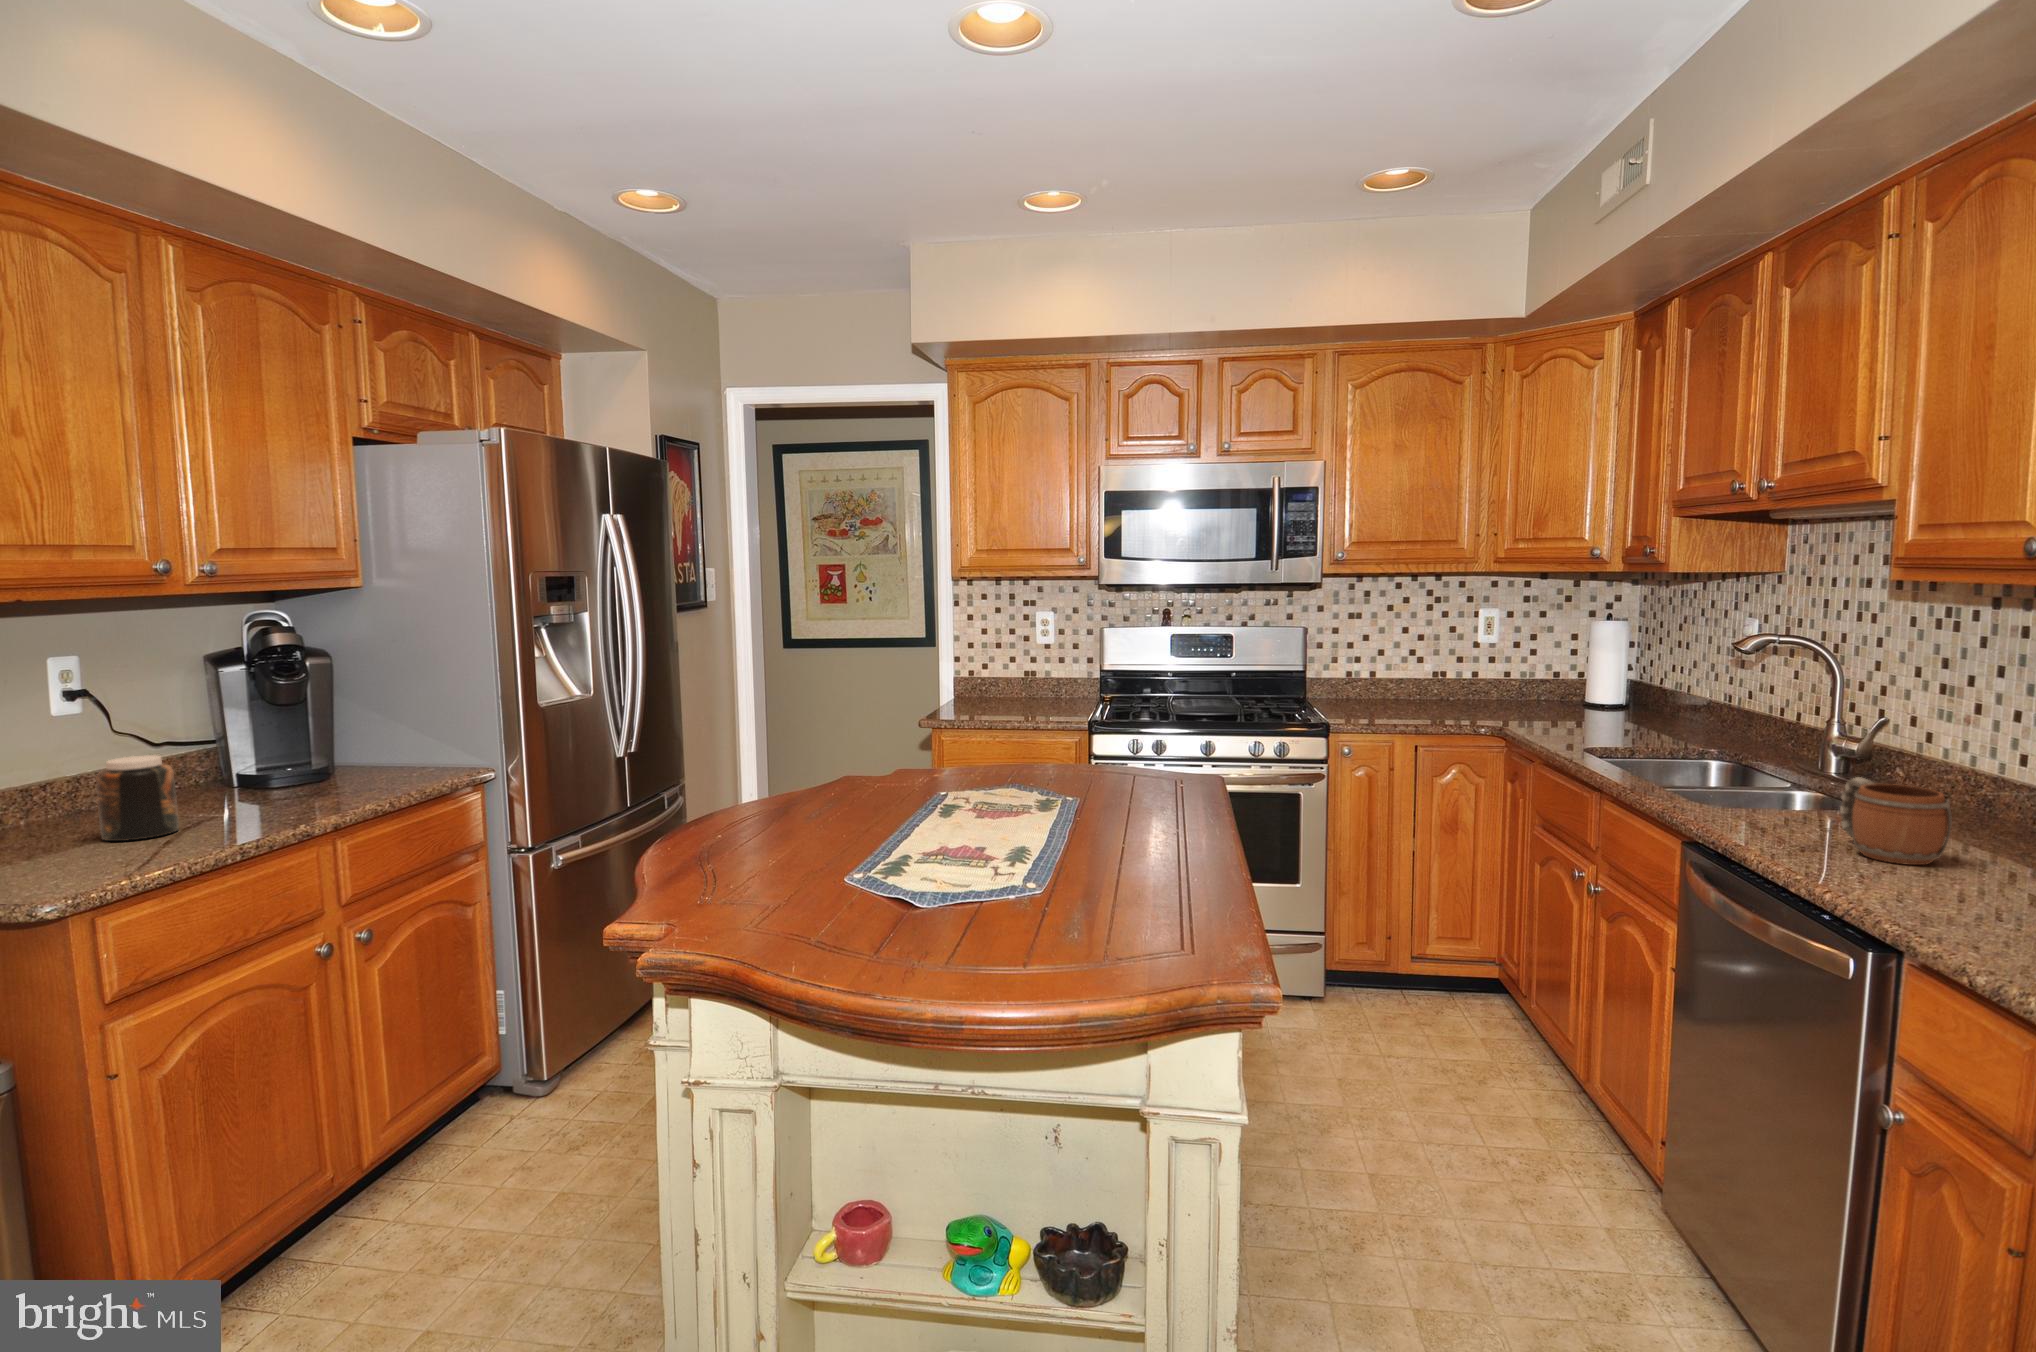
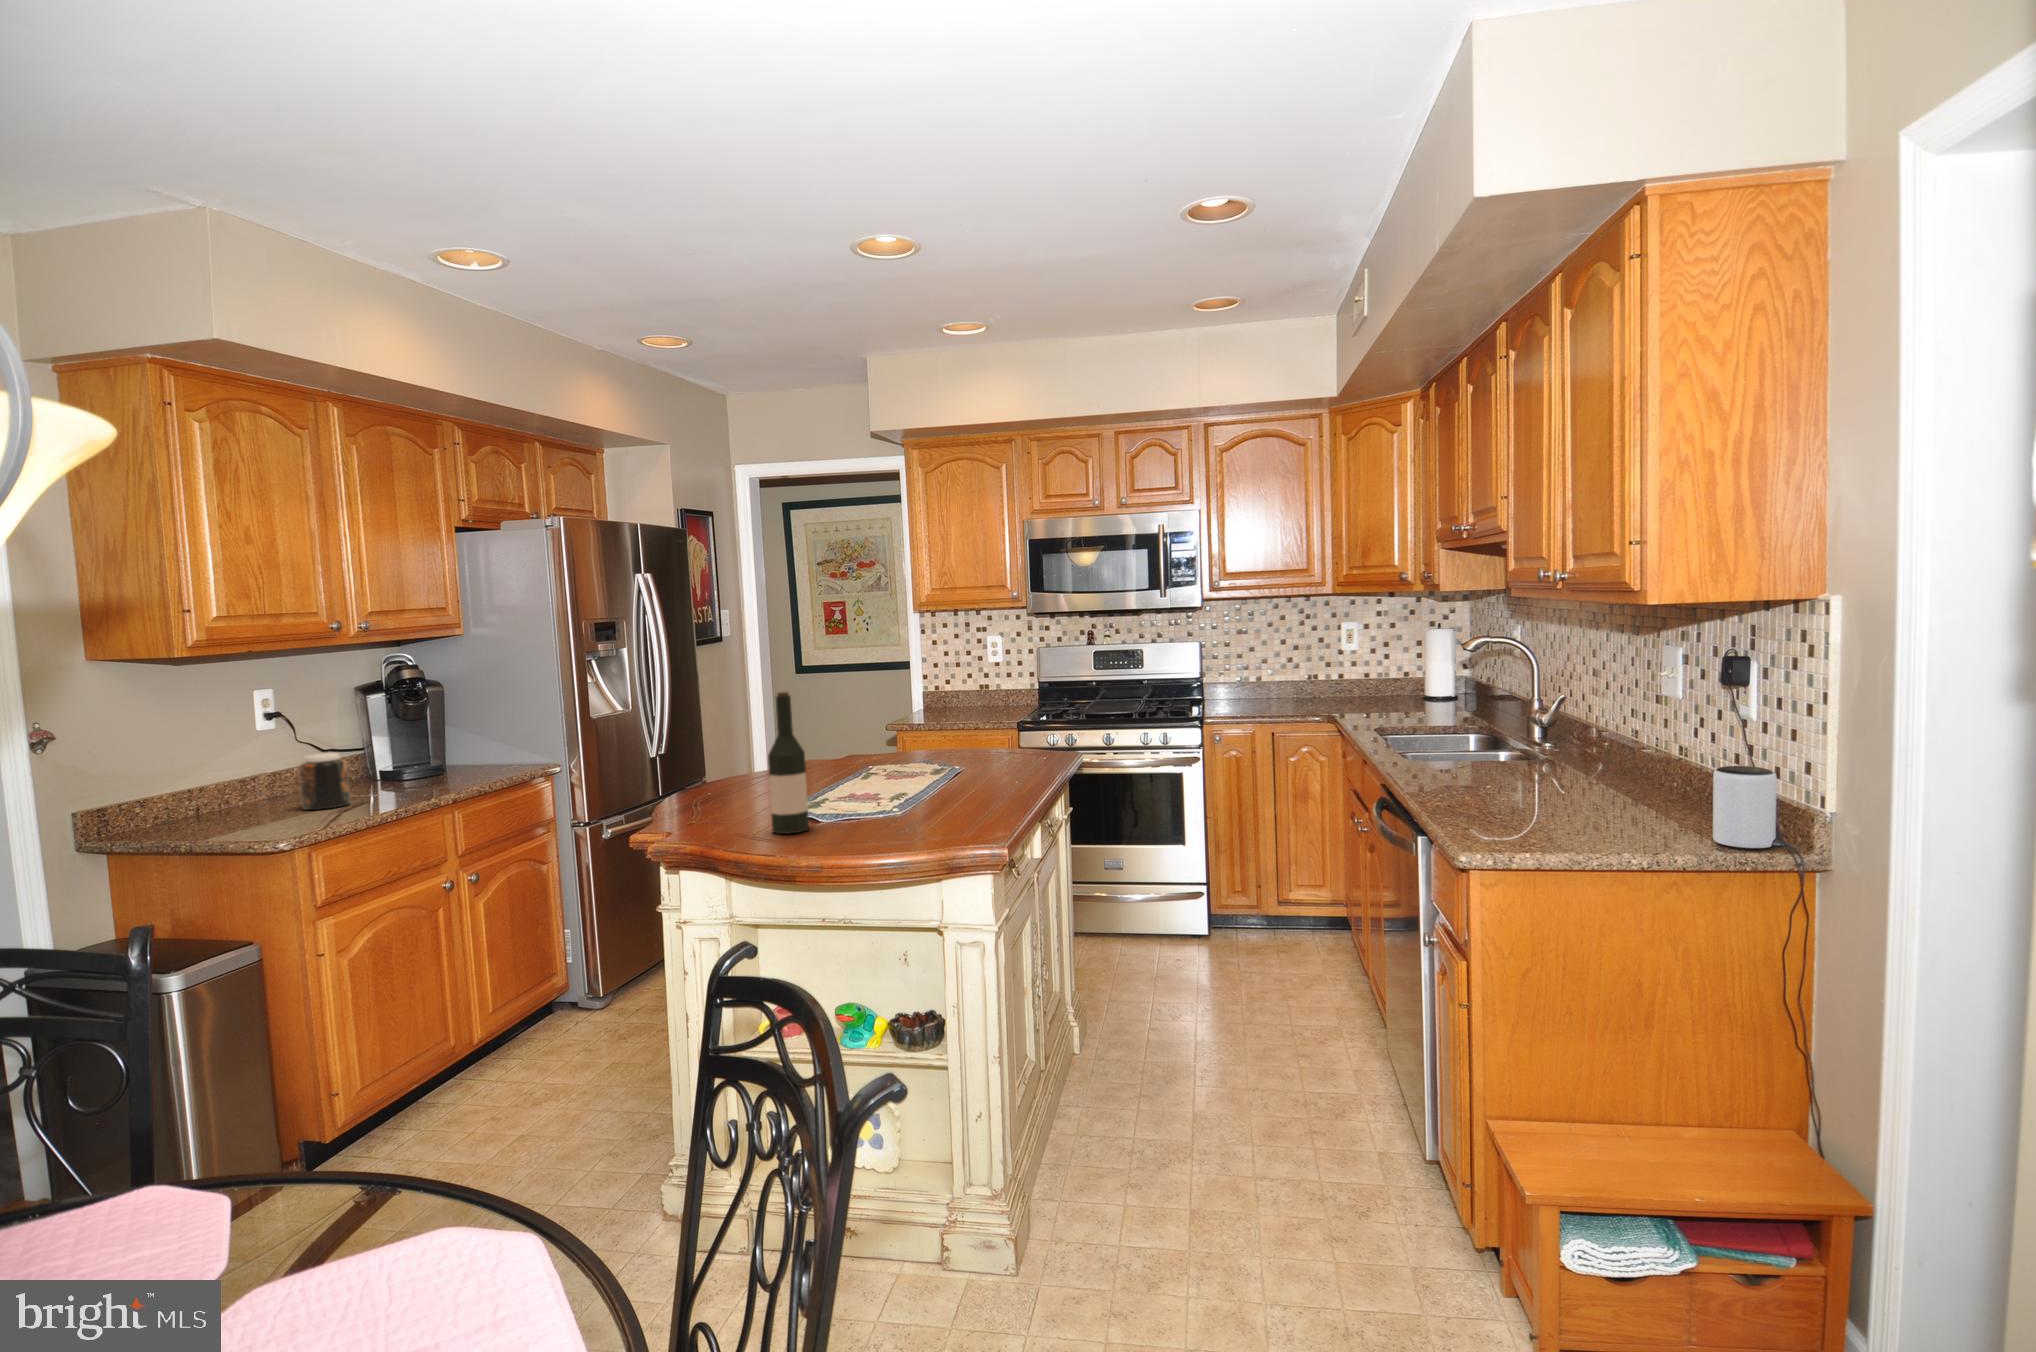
wine bottle: none [850,702,915,945] -> present [768,692,809,834]
mug: present [1840,777,1952,865] -> none [1472,732,1529,788]

